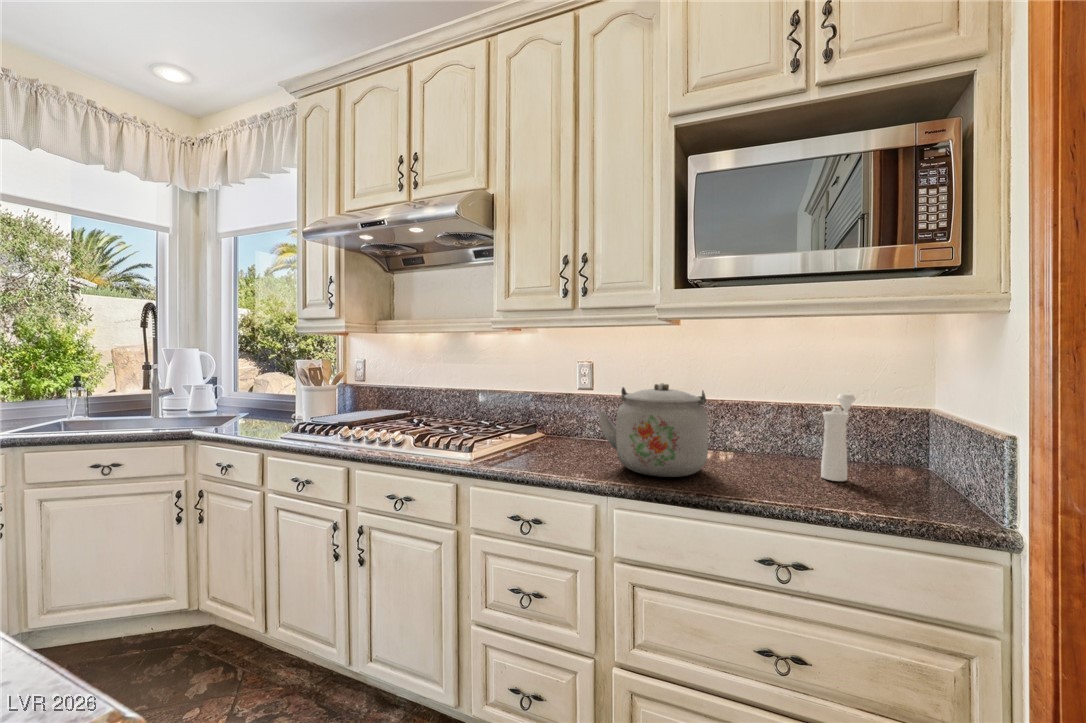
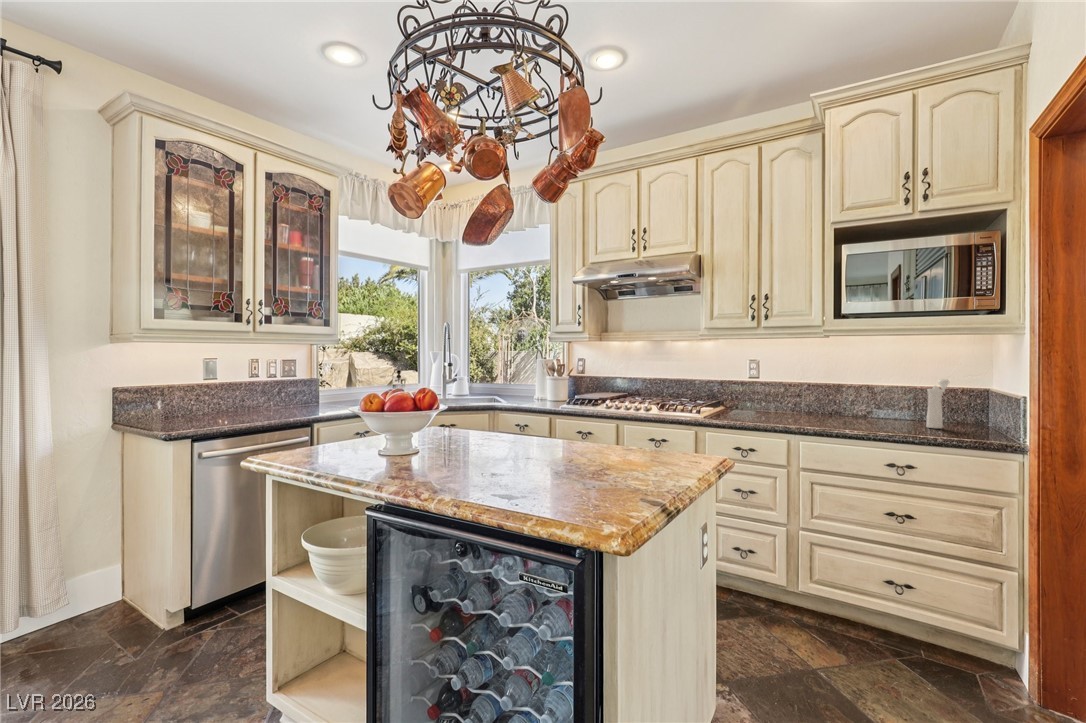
kettle: present [598,383,708,477] -> none [784,373,855,425]

